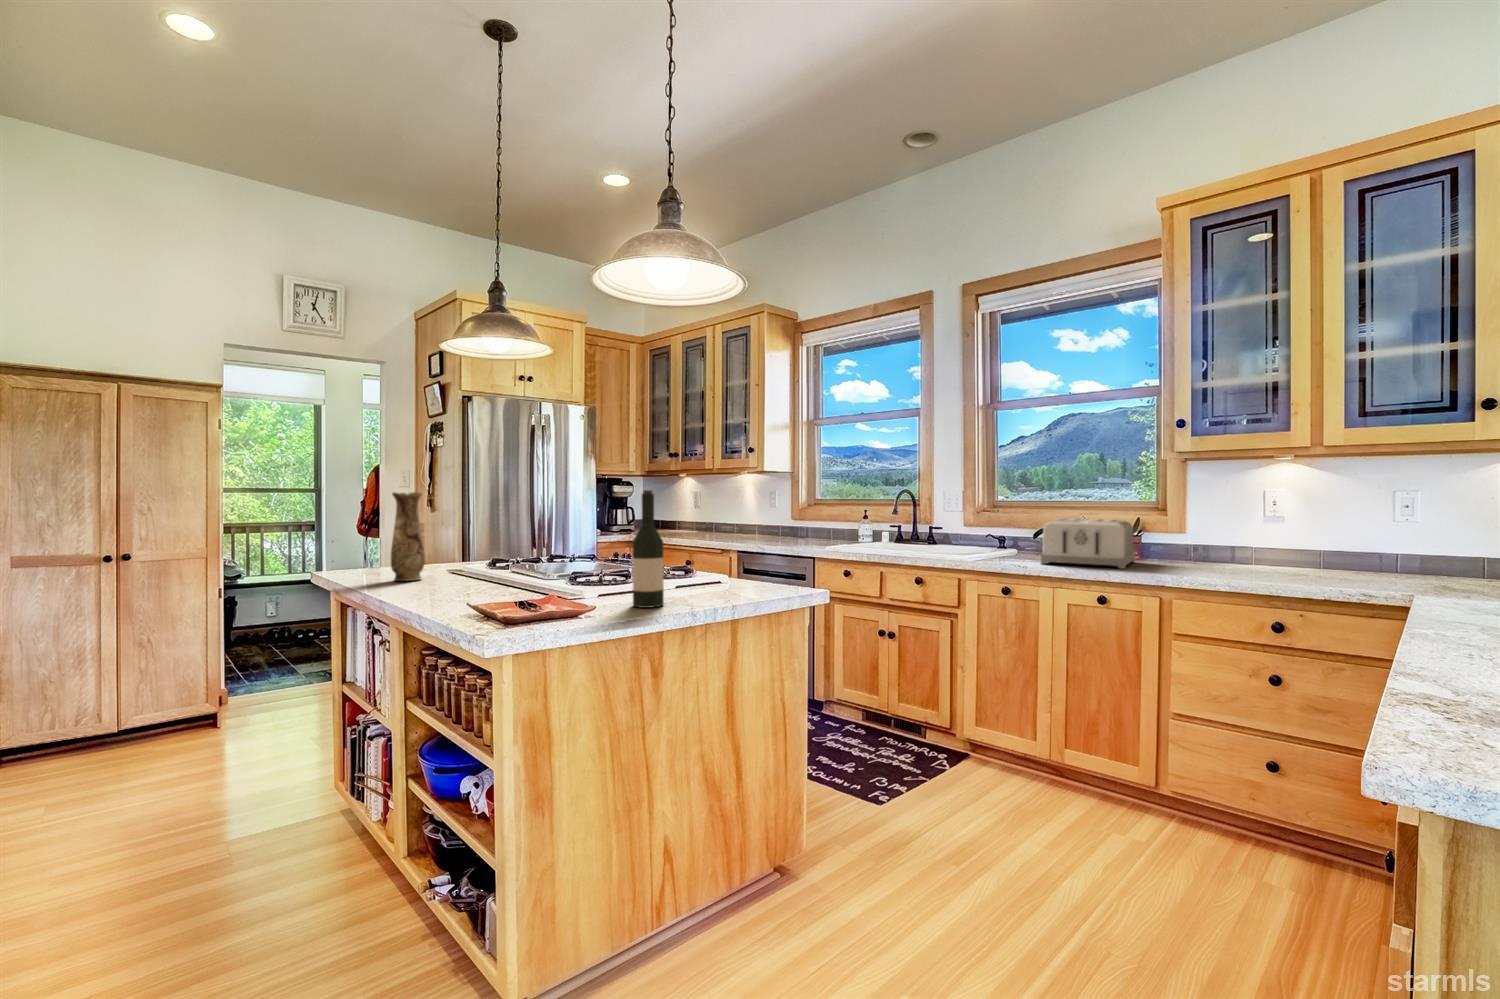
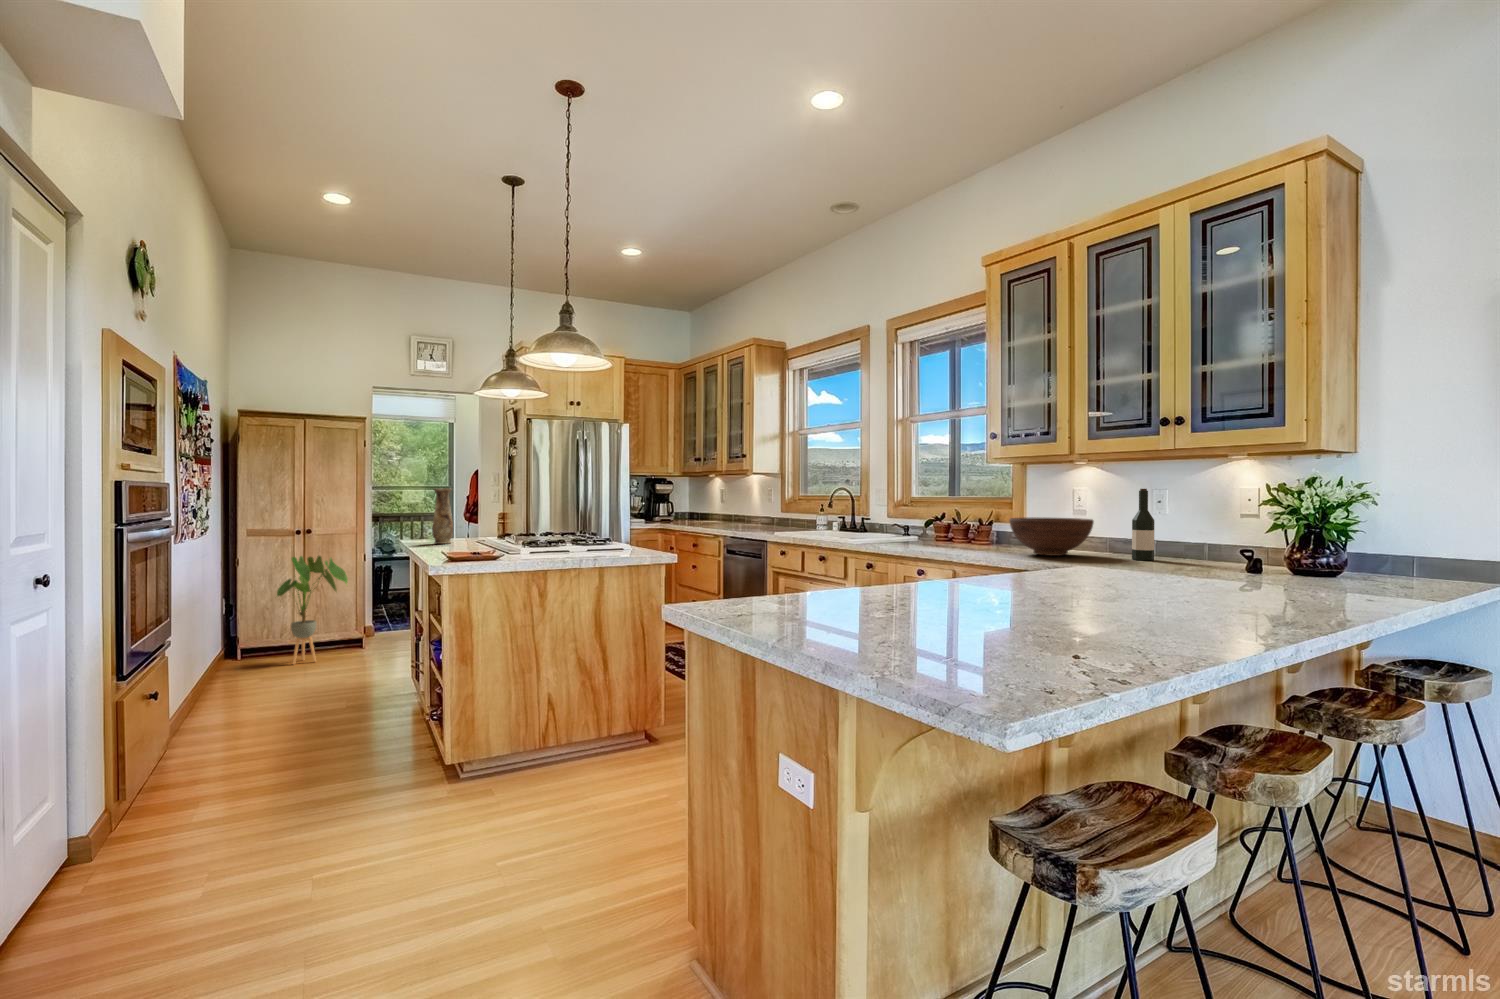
wine bottle: present [633,490,664,608] -> present [1132,489,1154,560]
toaster: present [1041,518,1135,569] -> none [891,511,974,549]
fruit bowl: none [1235,527,1362,578] -> present [1009,517,1094,556]
house plant: none [72,594,200,768] -> present [277,556,348,664]

